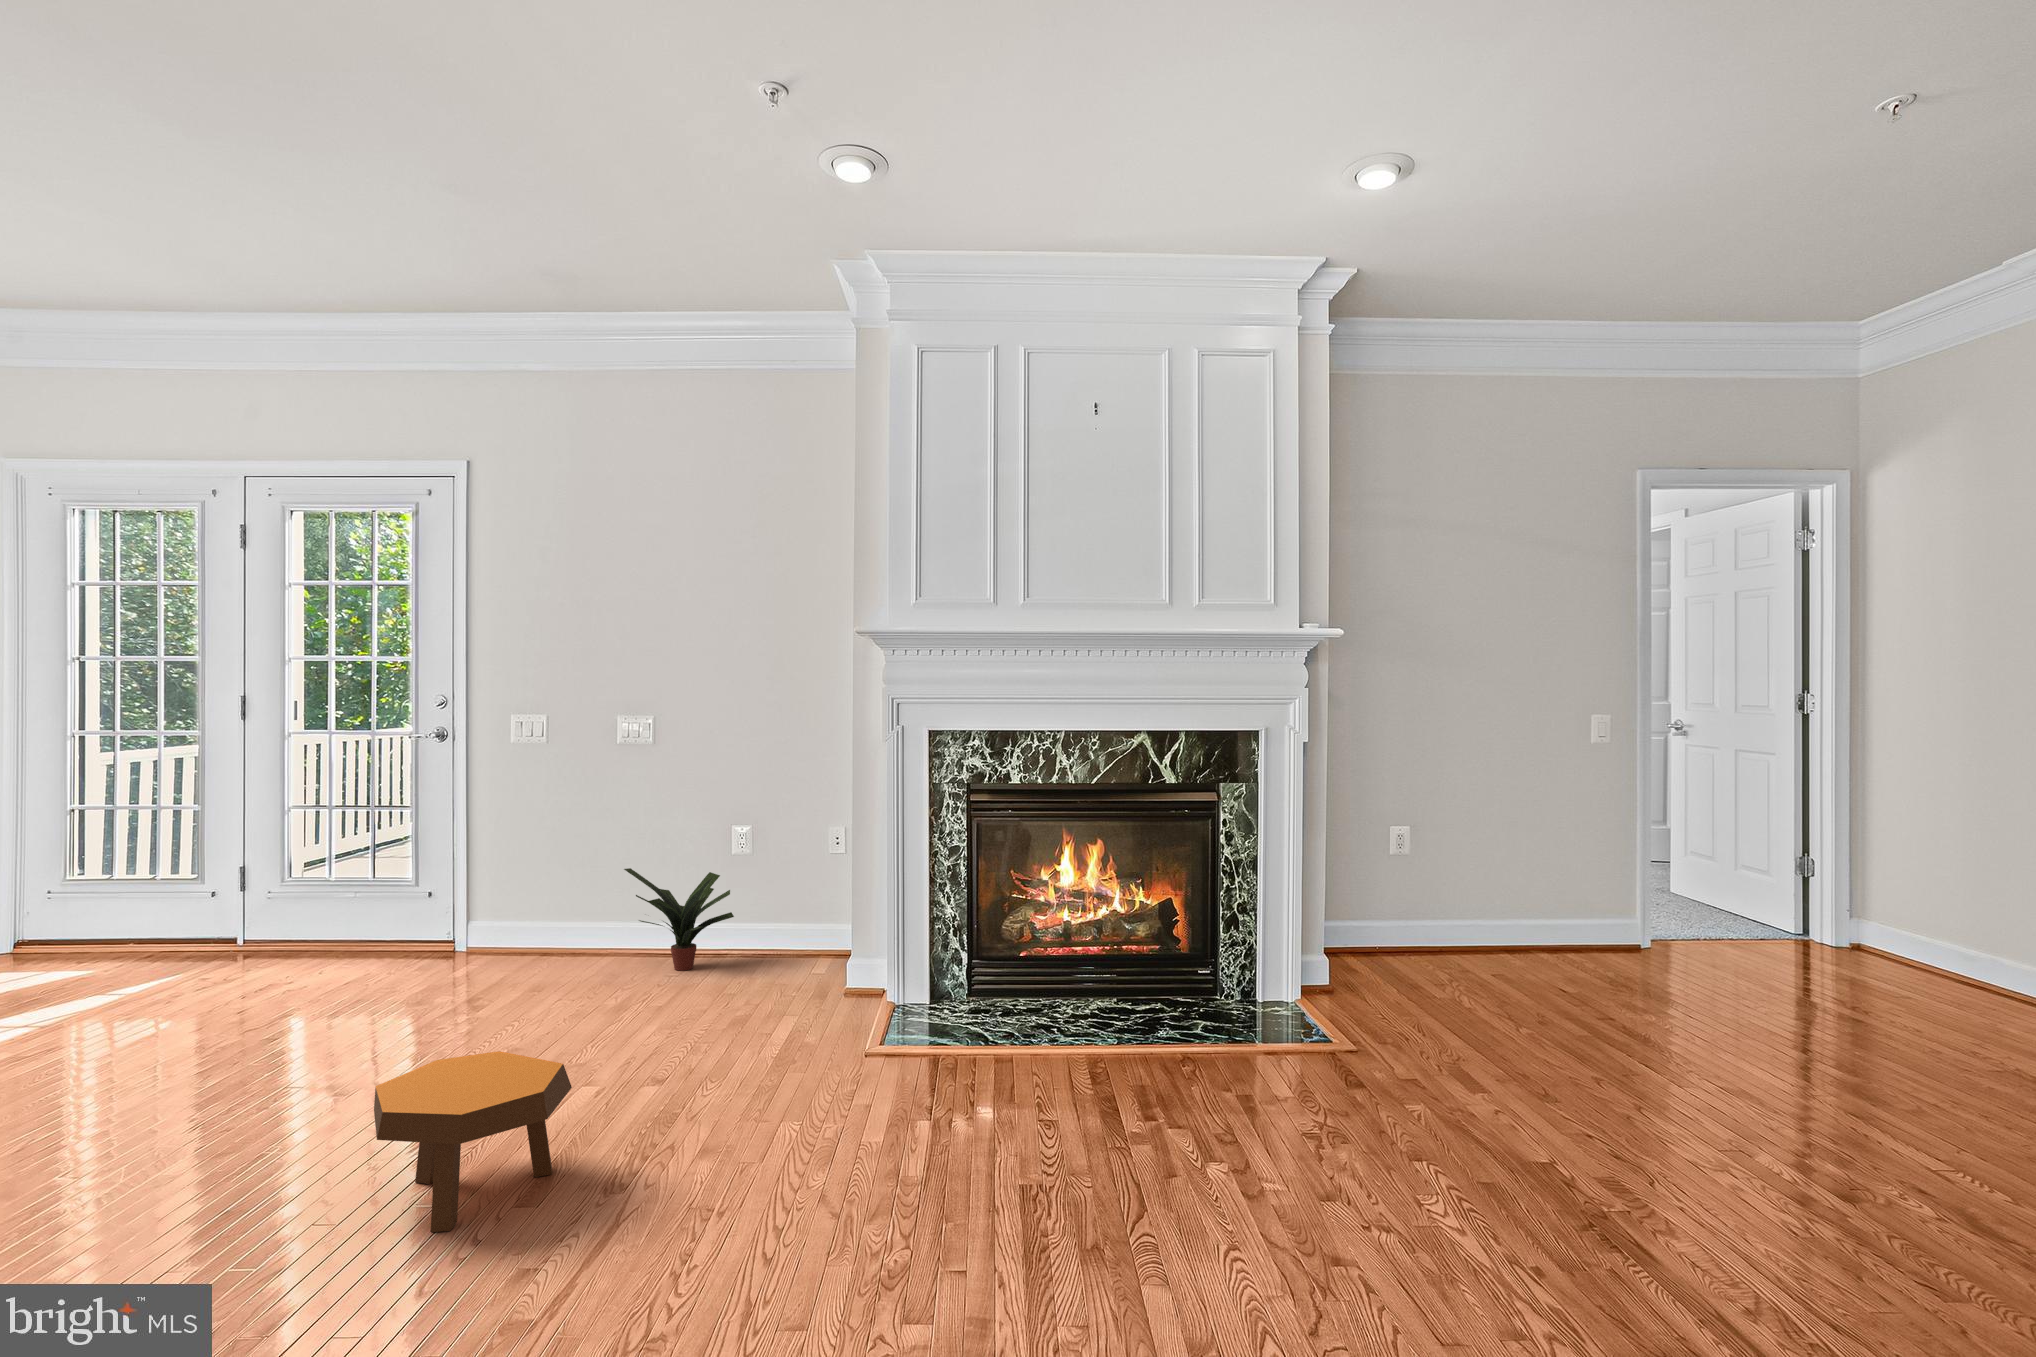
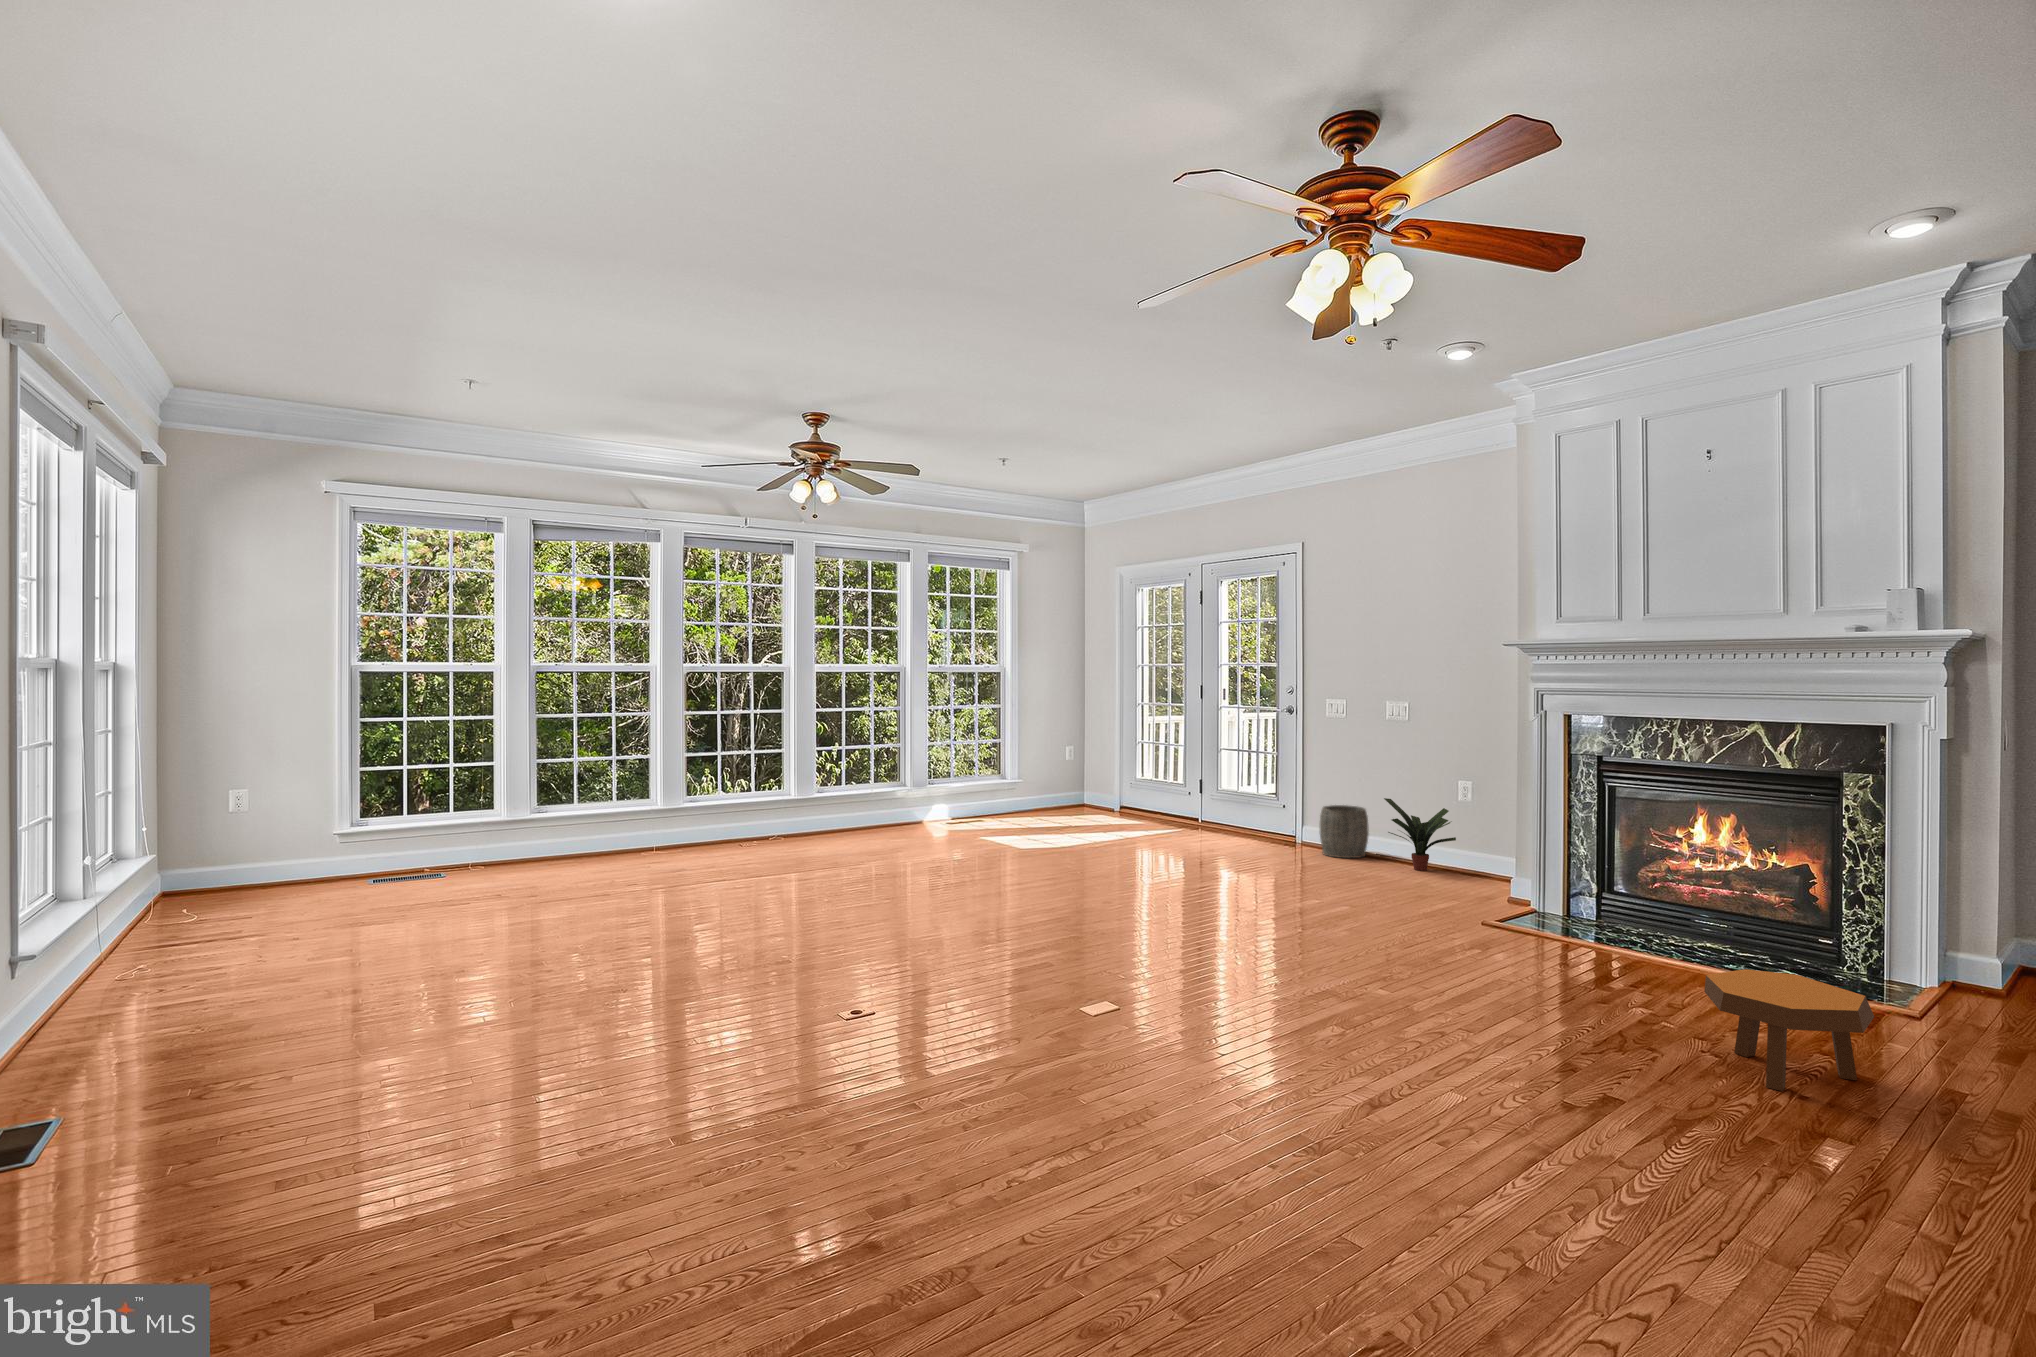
woven basket: none [507,885,587,974] -> present [1320,805,1369,858]
footstool: present [374,1051,572,1232] -> present [1704,969,1874,1091]

